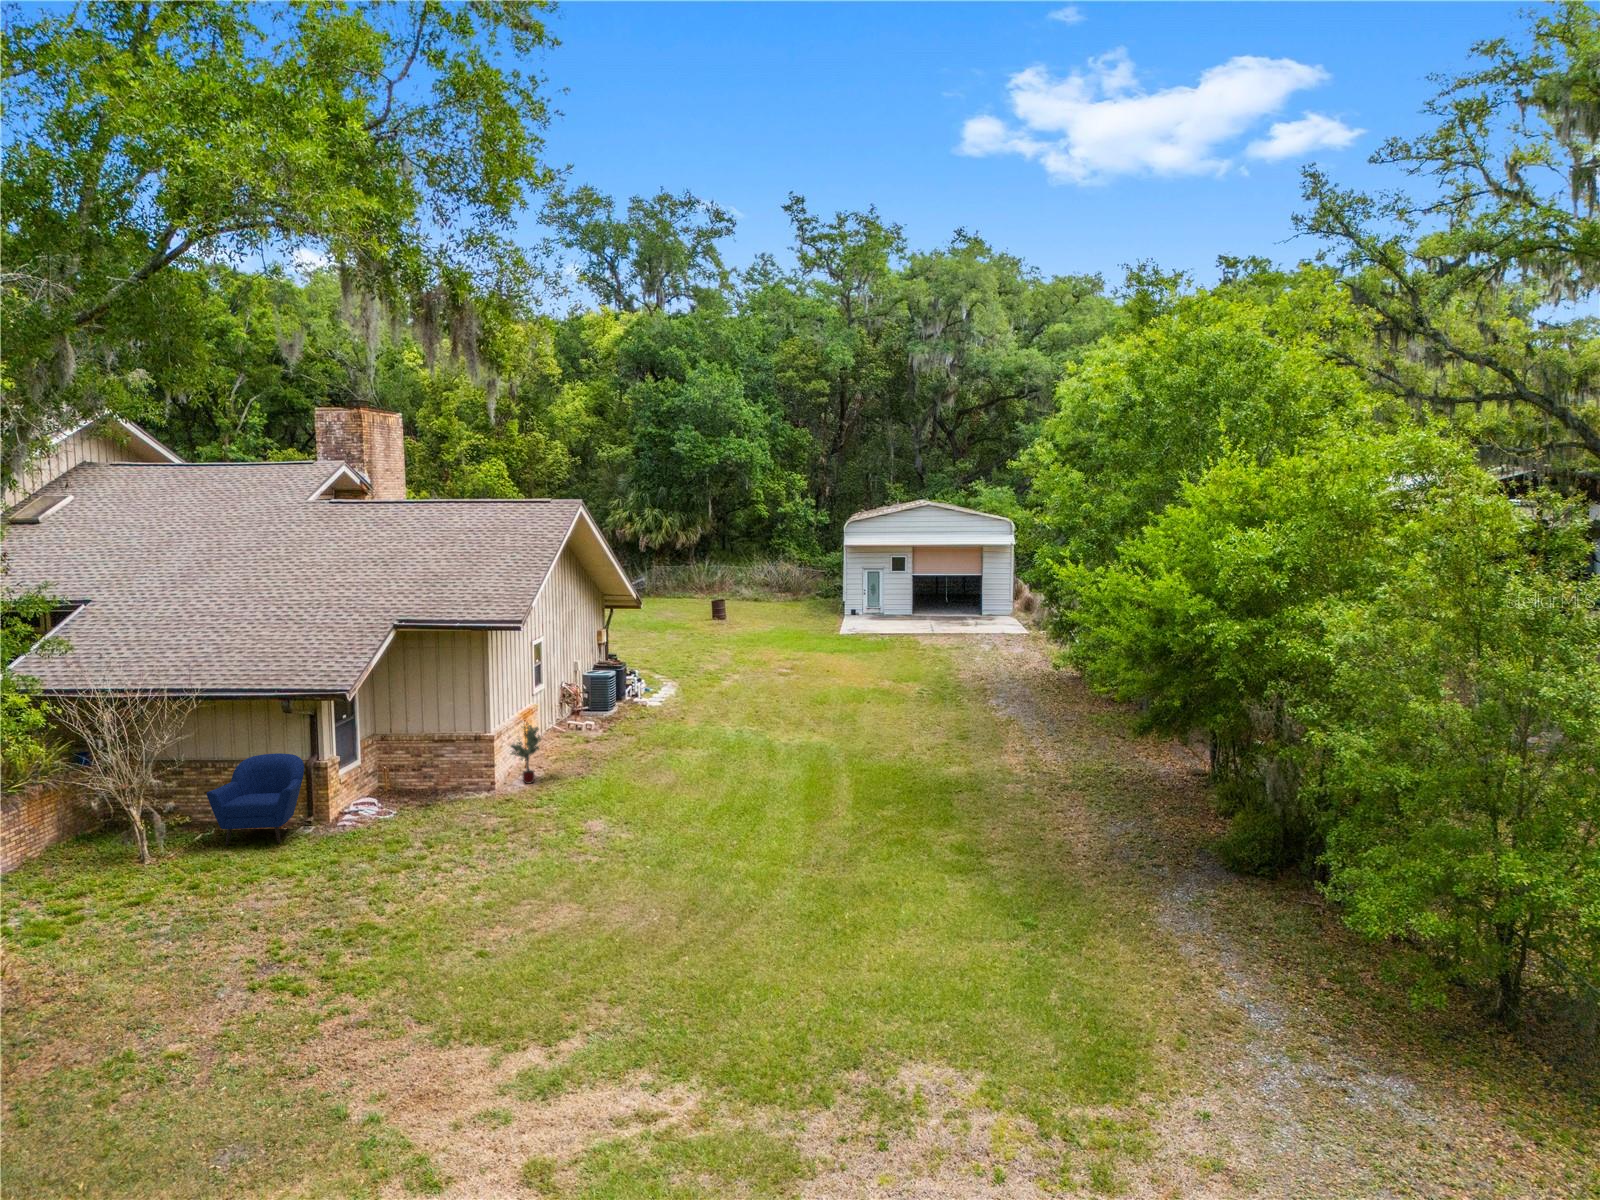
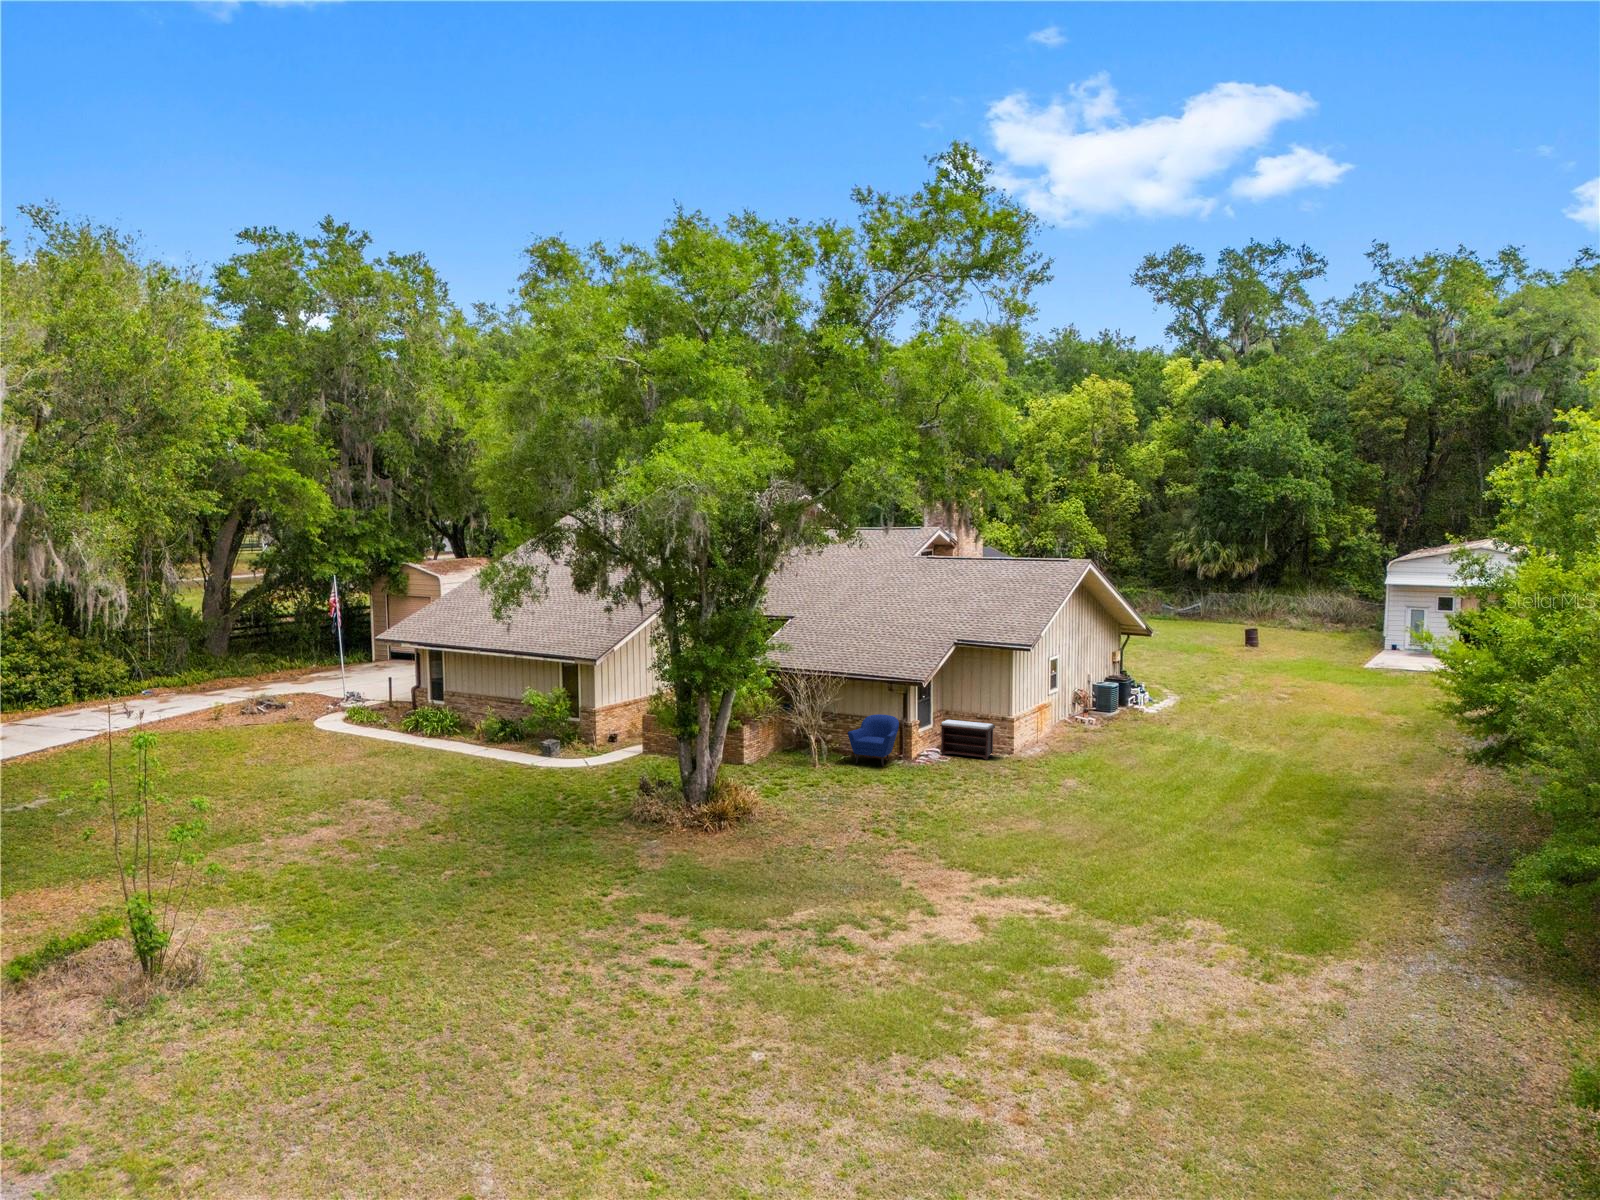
potted tree: present [511,724,541,784] -> none [1025,713,1049,755]
bench: none [375,746,465,805] -> present [940,720,995,760]

